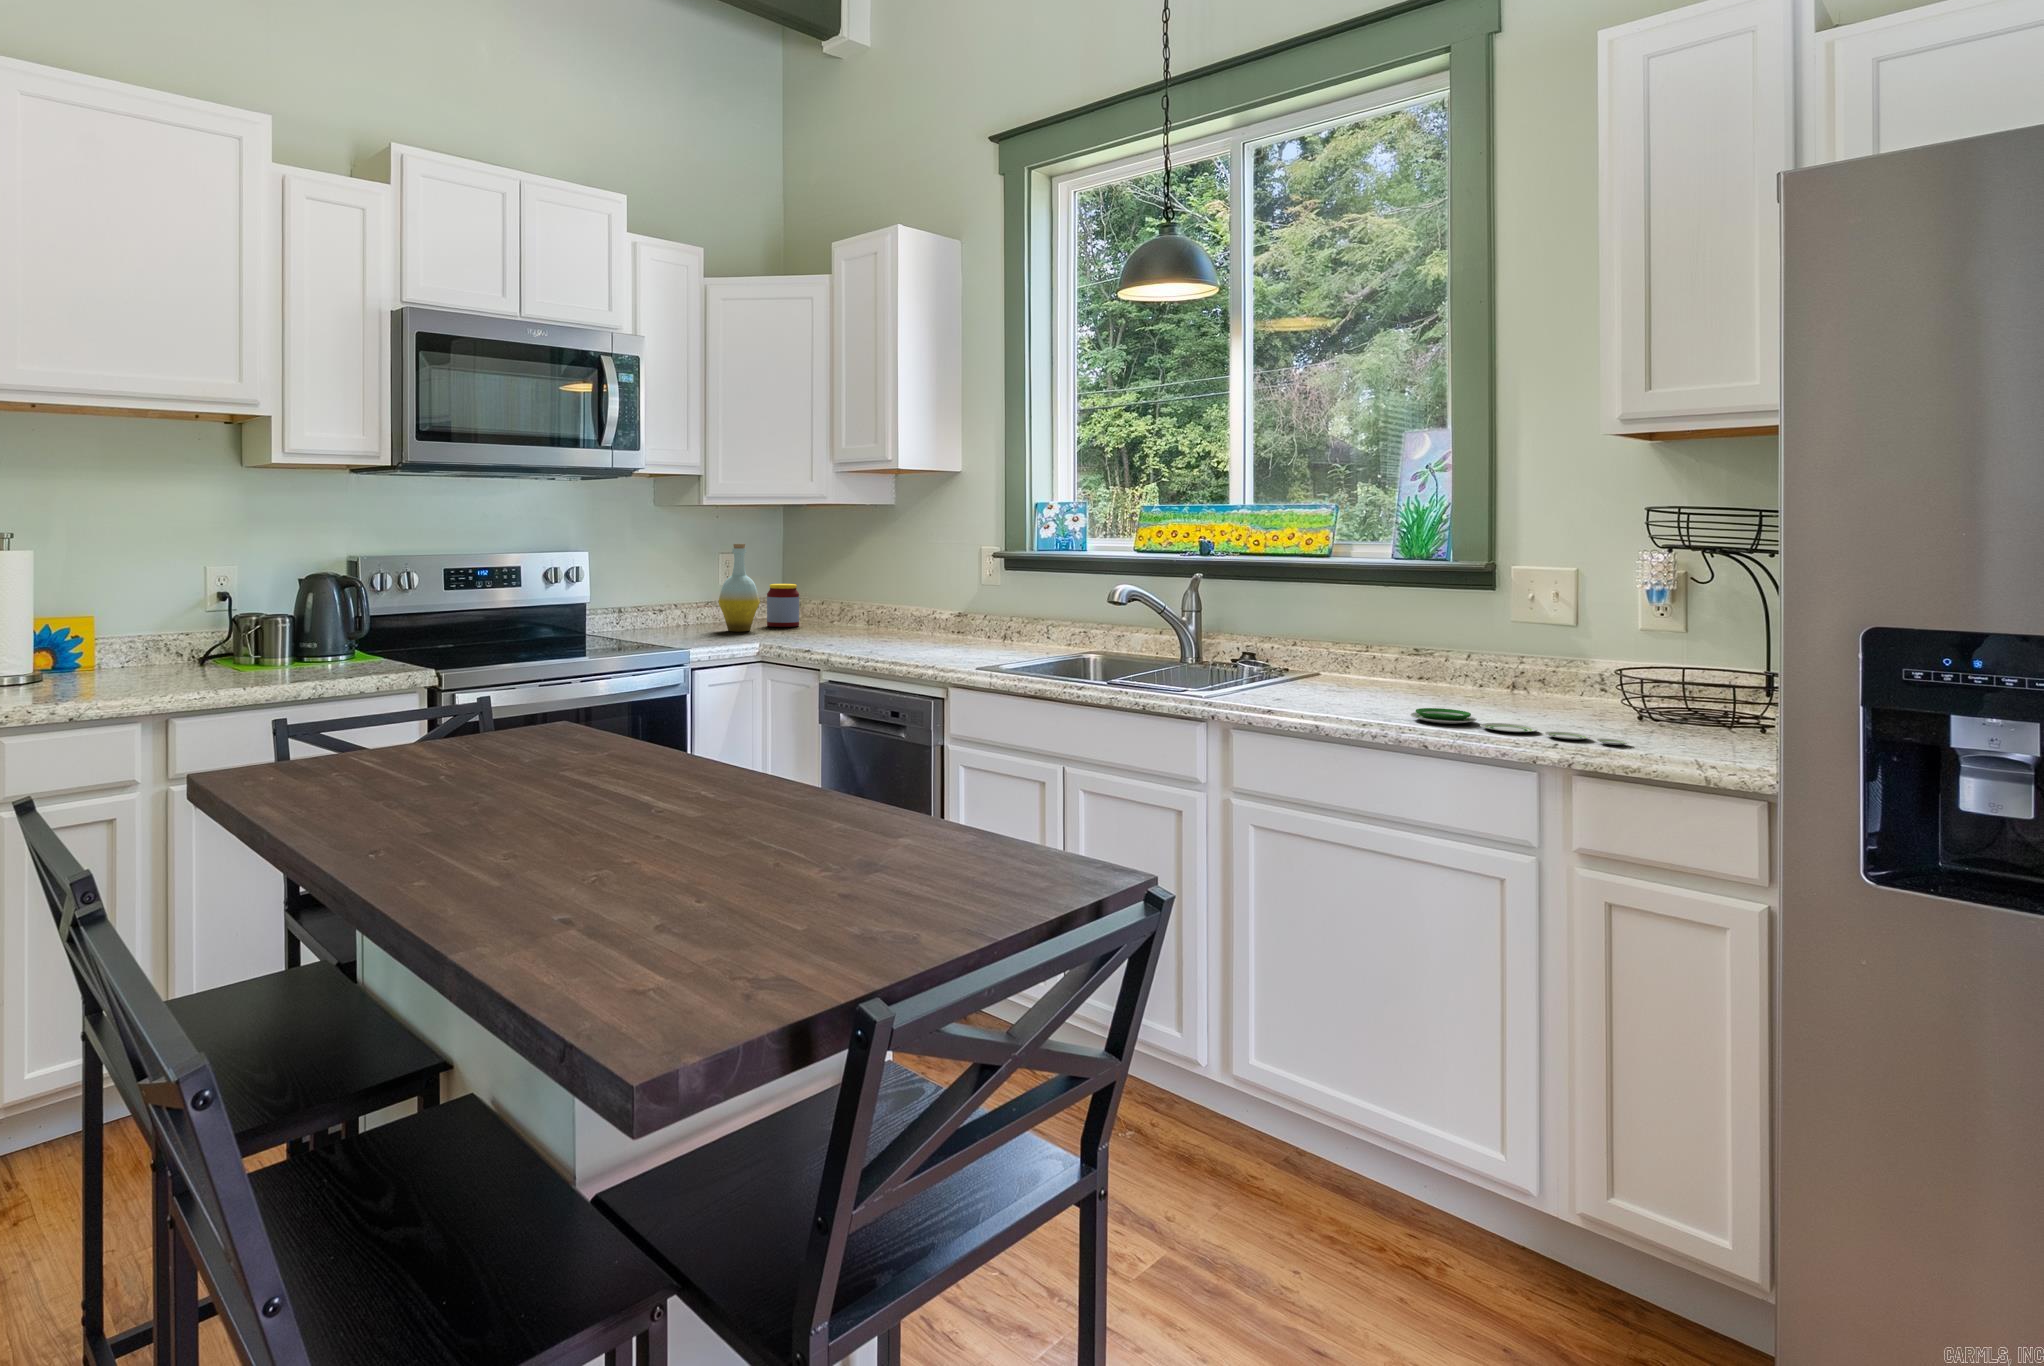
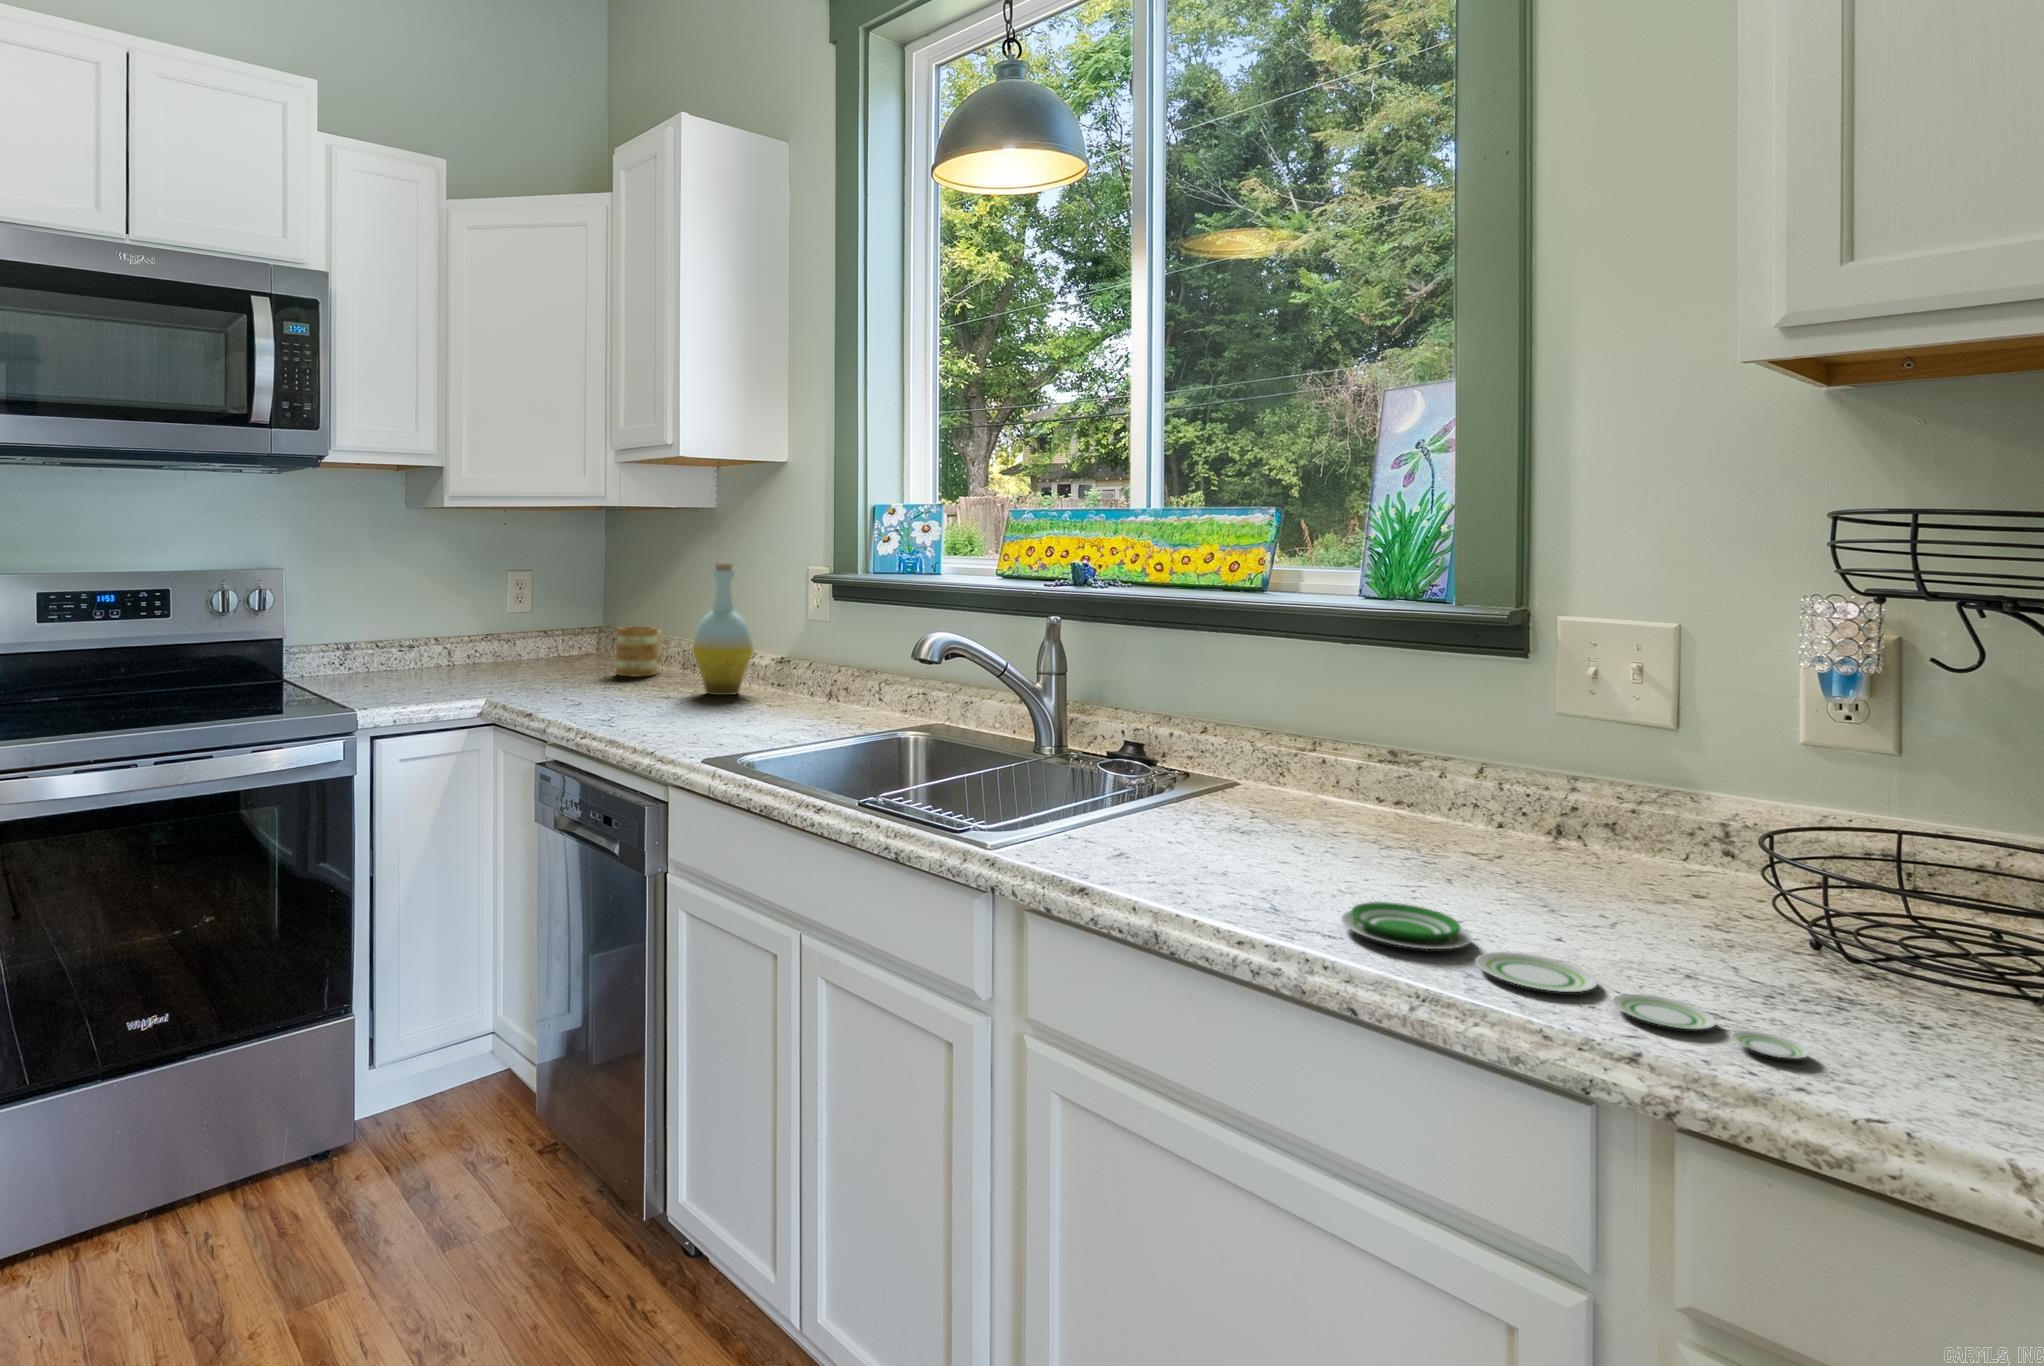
bottle: present [718,544,760,631] -> present [692,563,753,695]
jar: present [767,584,799,627] -> none [561,610,605,668]
mug: none [819,595,848,631] -> present [616,626,663,676]

